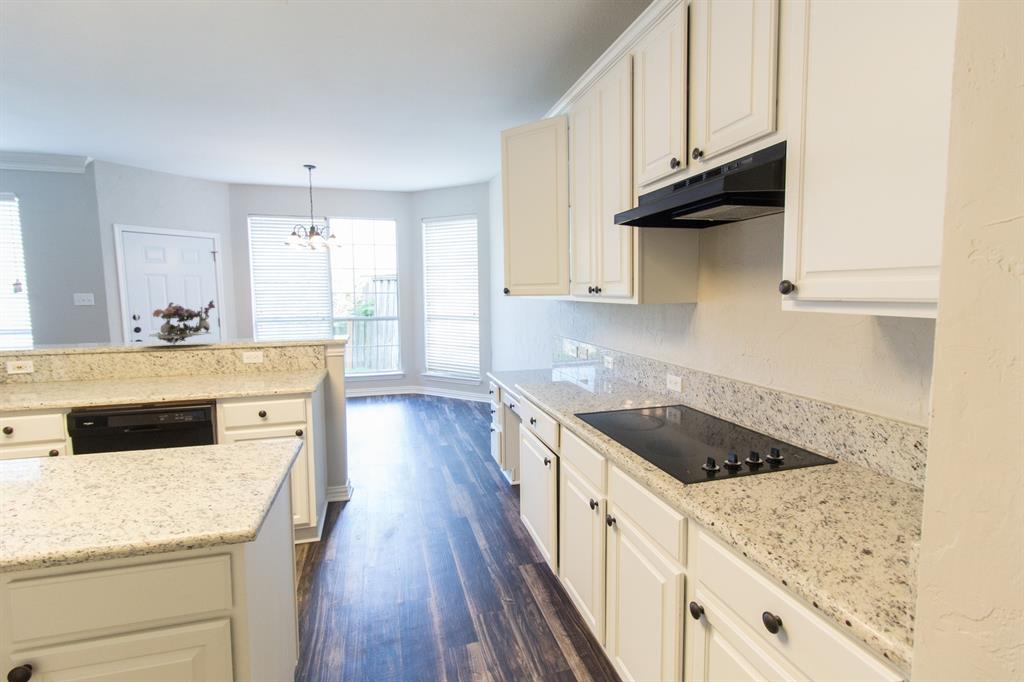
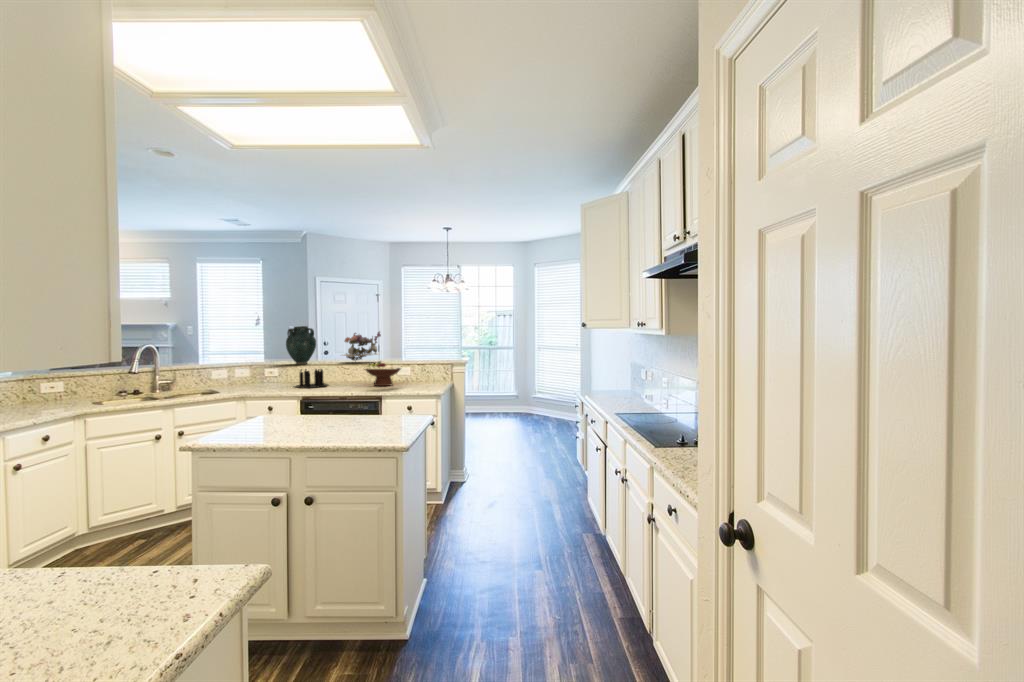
vase: none [40,292,101,351] -> present [286,326,316,364]
fruit bowl: none [184,345,250,382] -> present [366,362,401,386]
candle: none [52,357,141,392] -> present [294,369,327,388]

